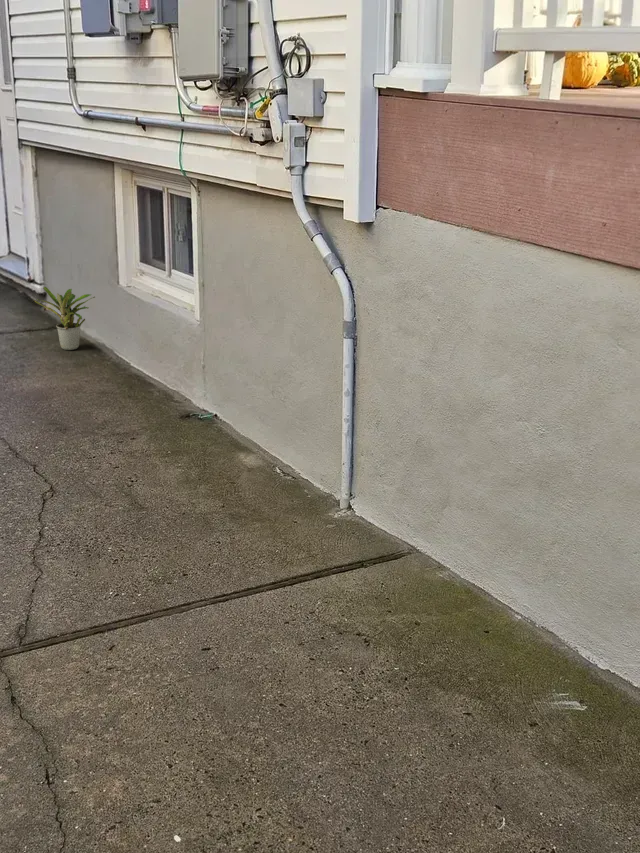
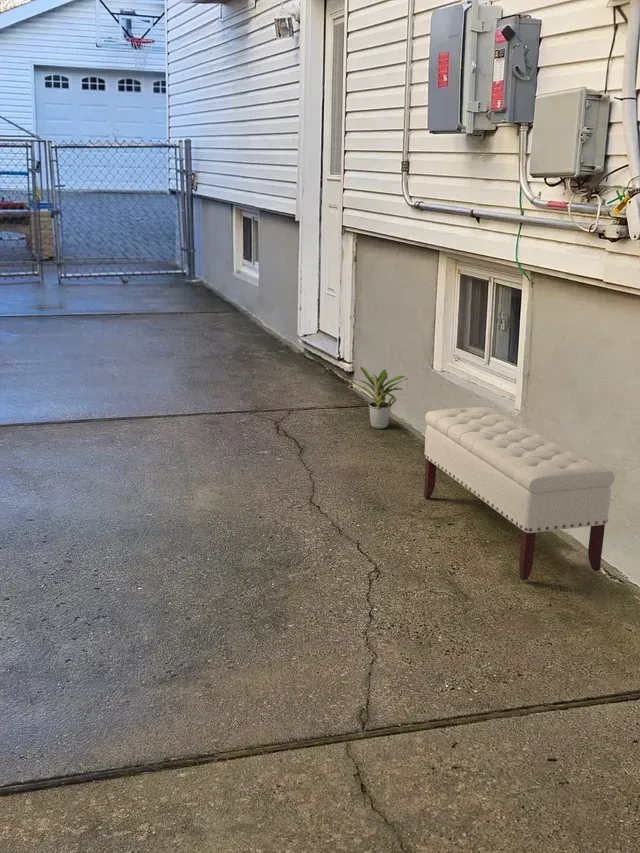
bench: none [102,319,279,485] -> present [424,407,615,580]

